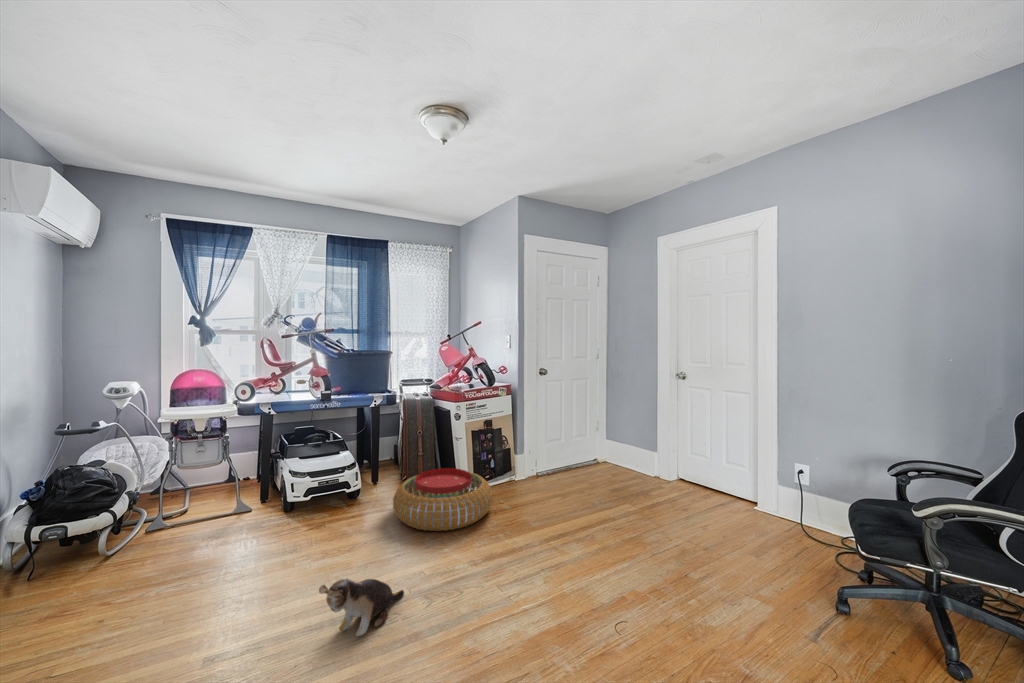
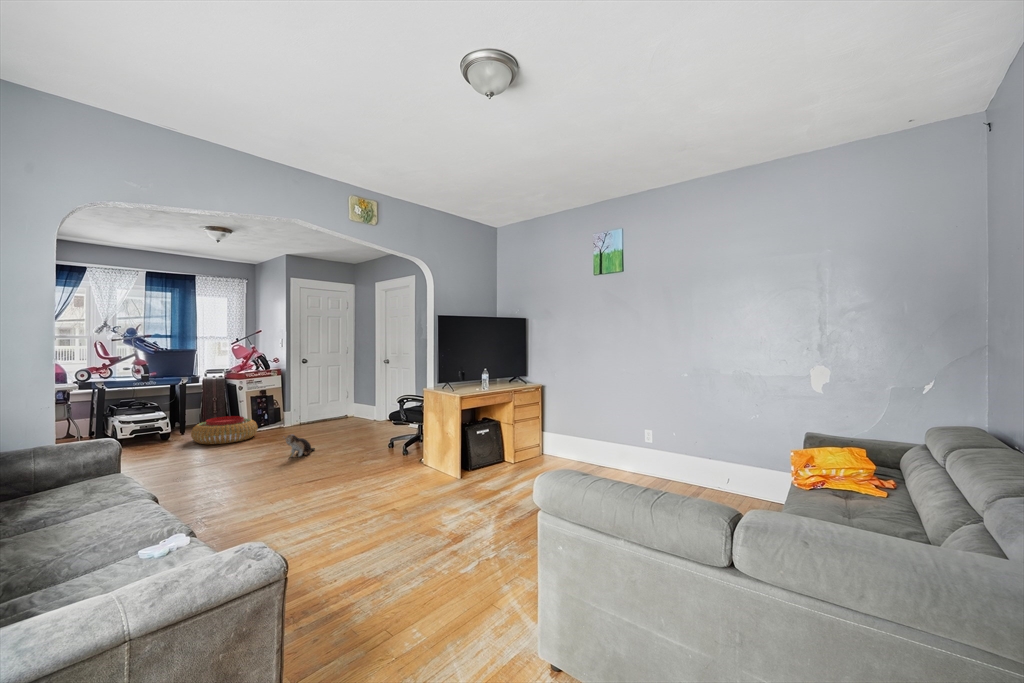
plush toy: present [319,579,404,636] -> present [283,434,315,457]

